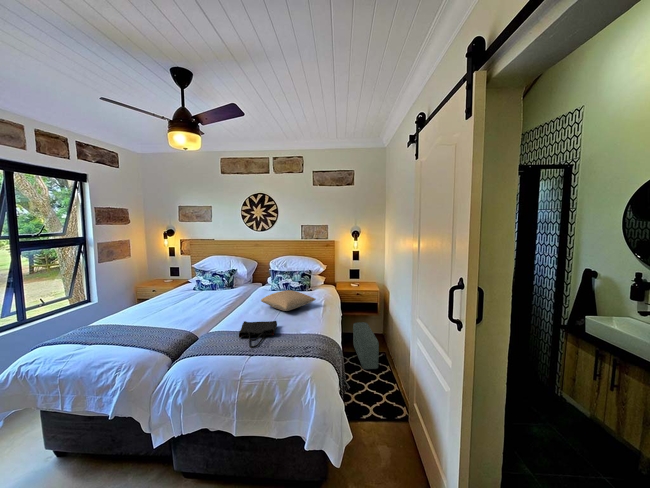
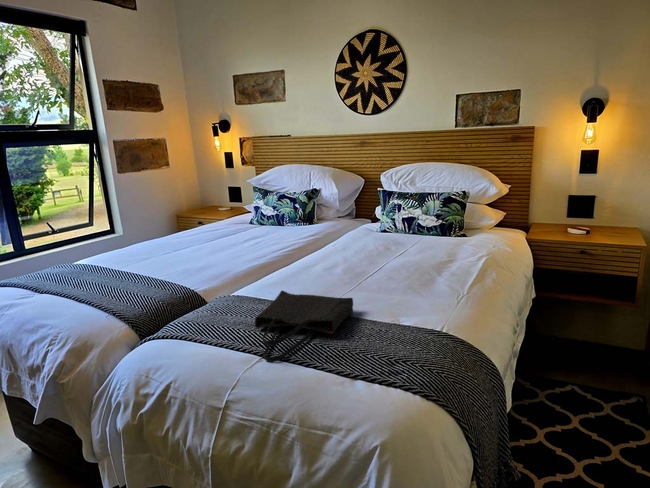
pillow: present [261,290,316,311] -> none [342,231,467,276]
pouf: present [353,322,379,369] -> none [561,318,636,440]

